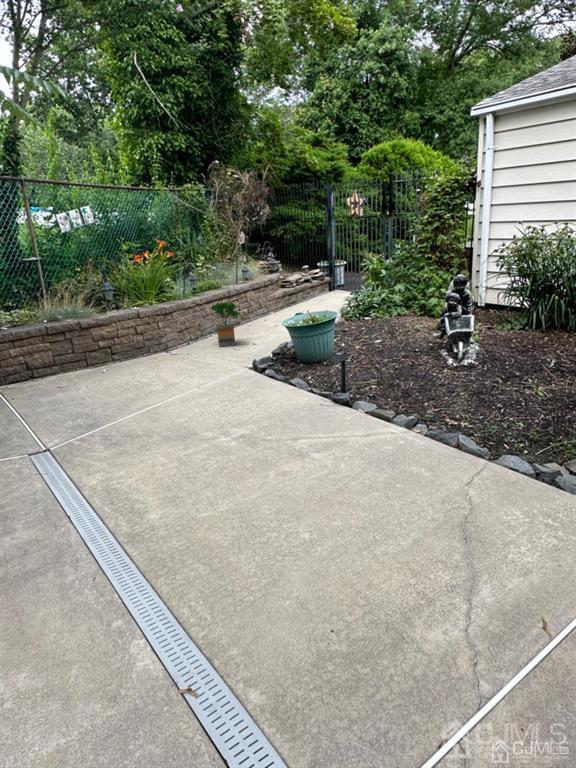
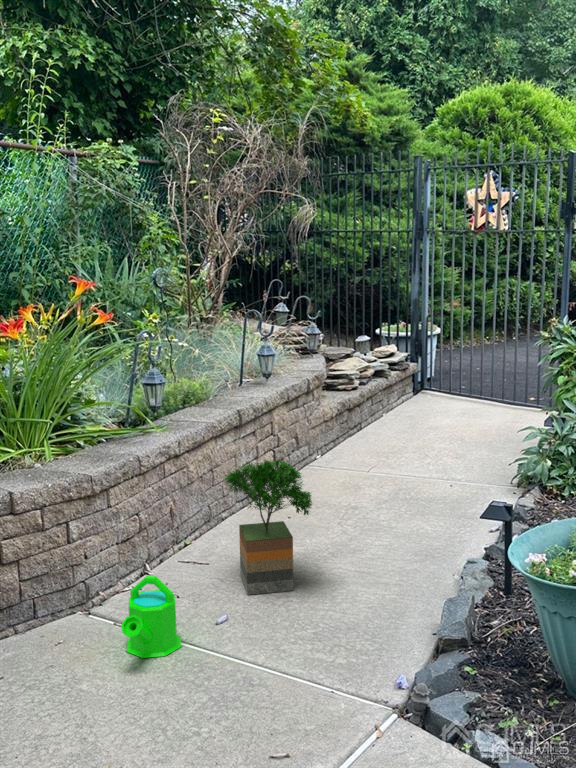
watering can: none [170,334,192,359] -> present [121,575,181,658]

